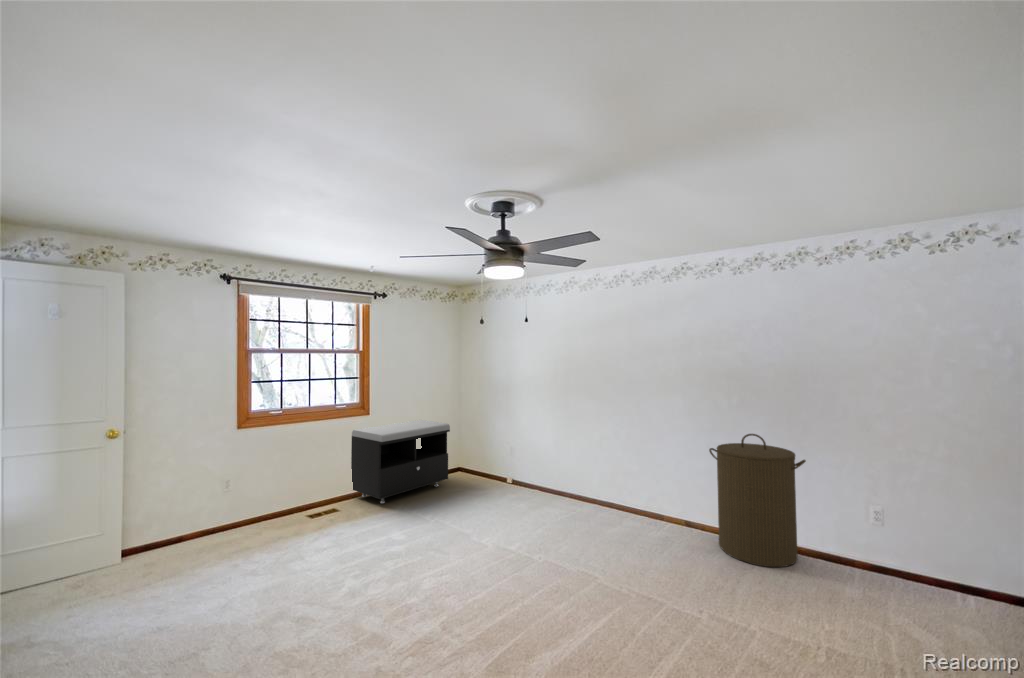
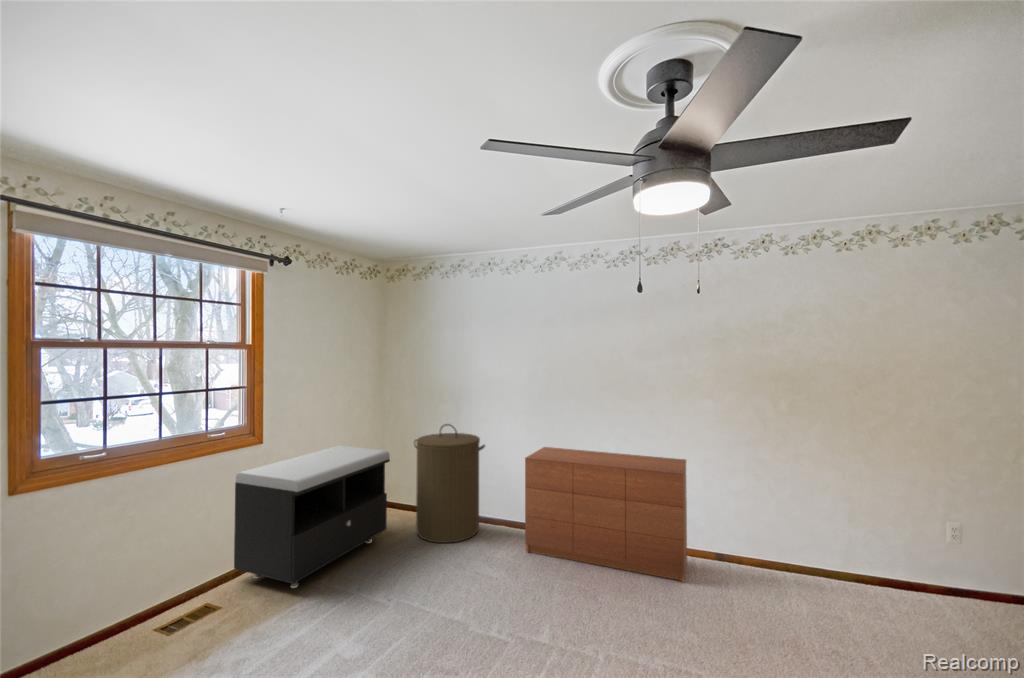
dresser: none [536,427,659,529] -> present [525,447,687,582]
laundry hamper: present [709,434,806,567] -> present [414,424,485,543]

